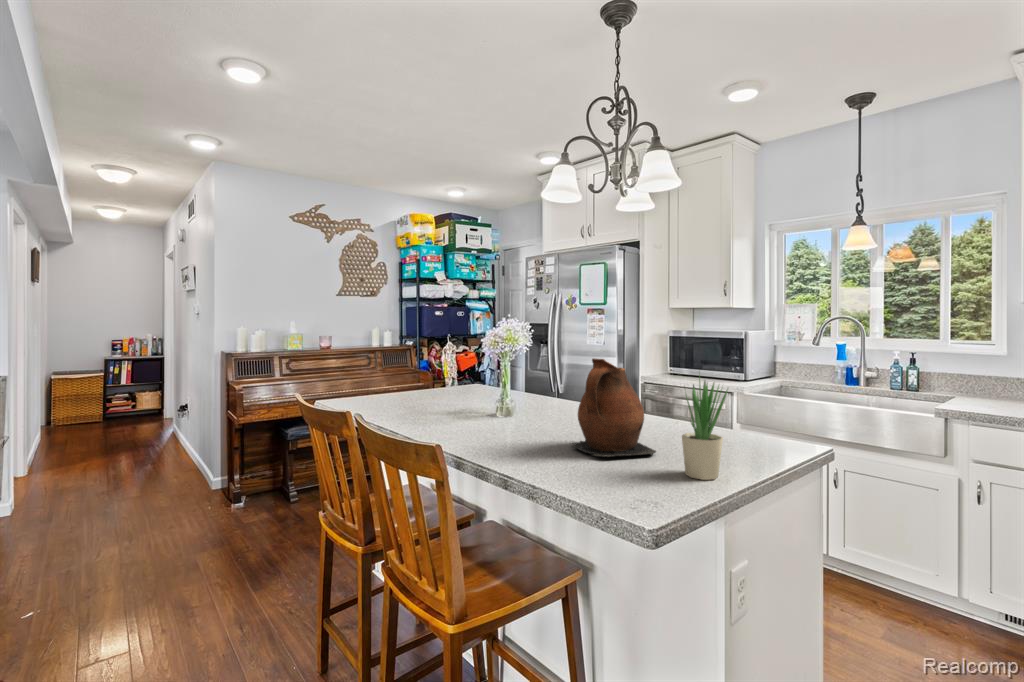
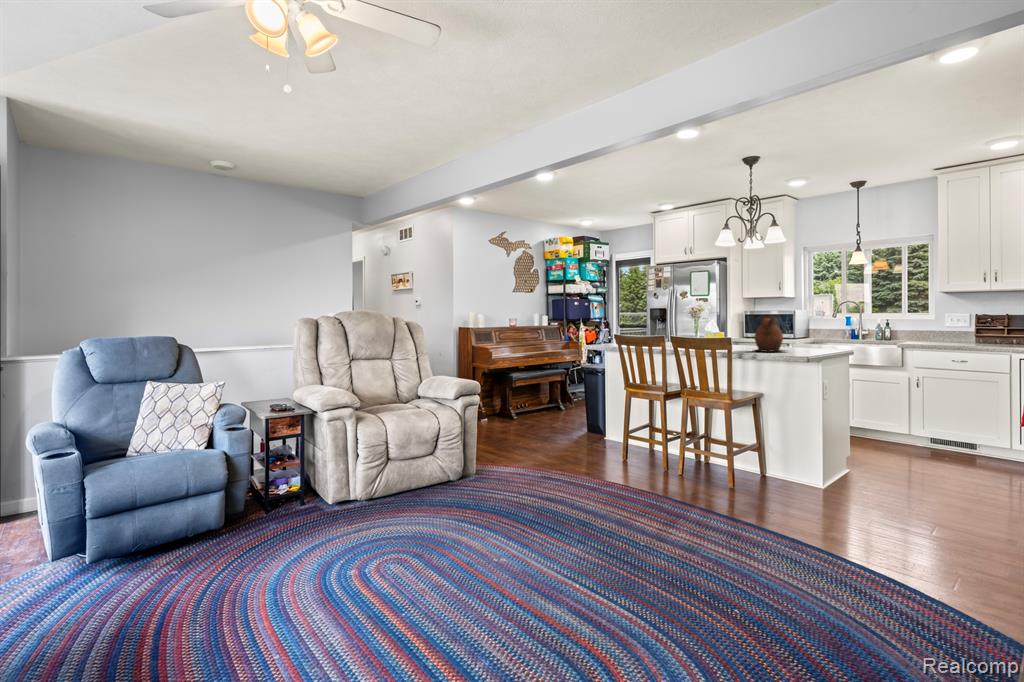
potted plant: present [682,378,727,480] -> none [805,315,823,354]

